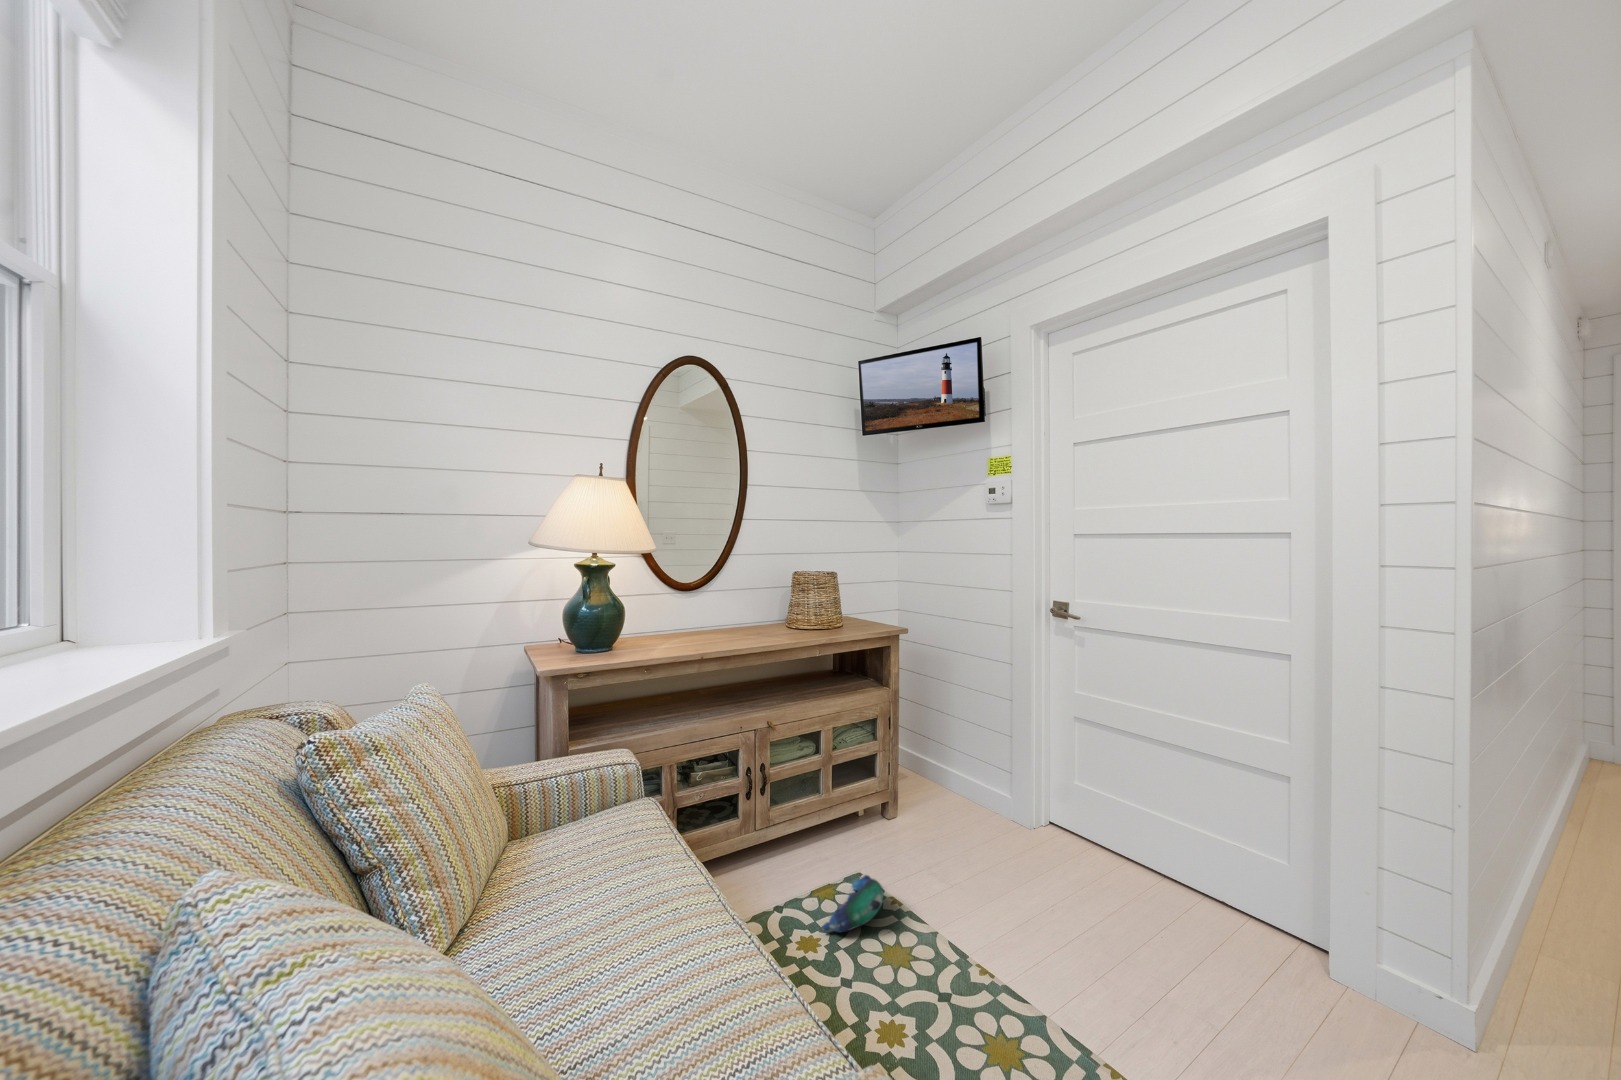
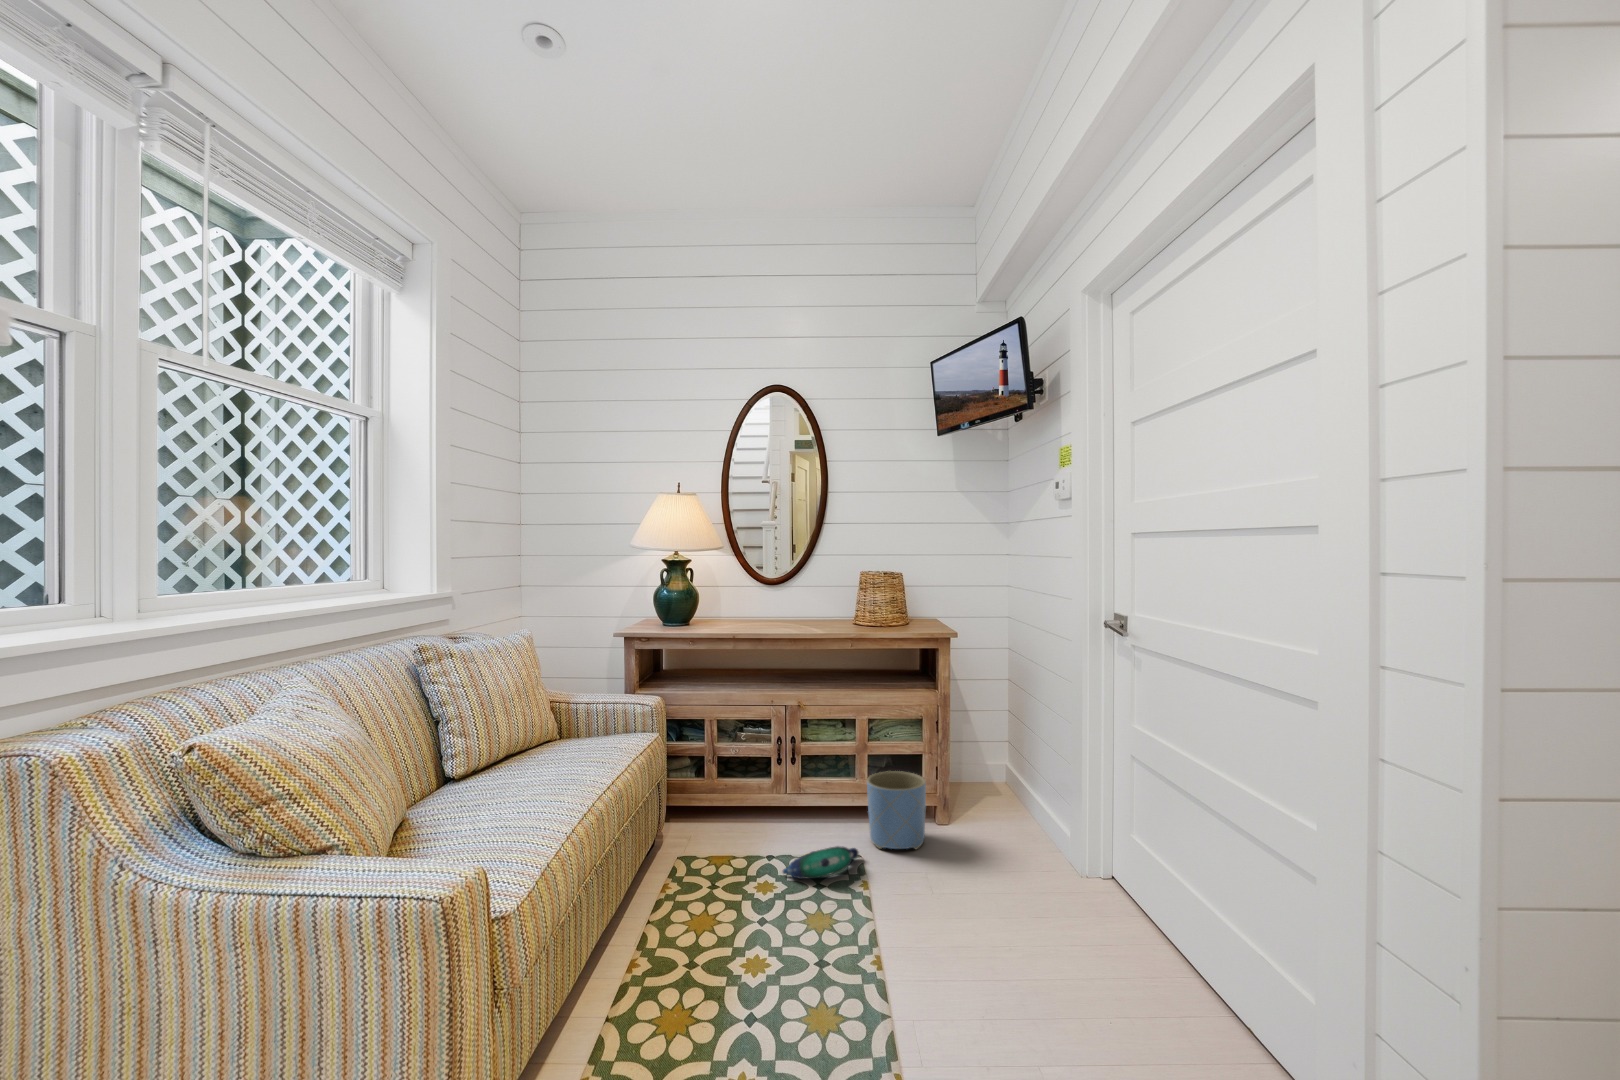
planter: none [849,778,910,867] -> present [867,771,926,849]

